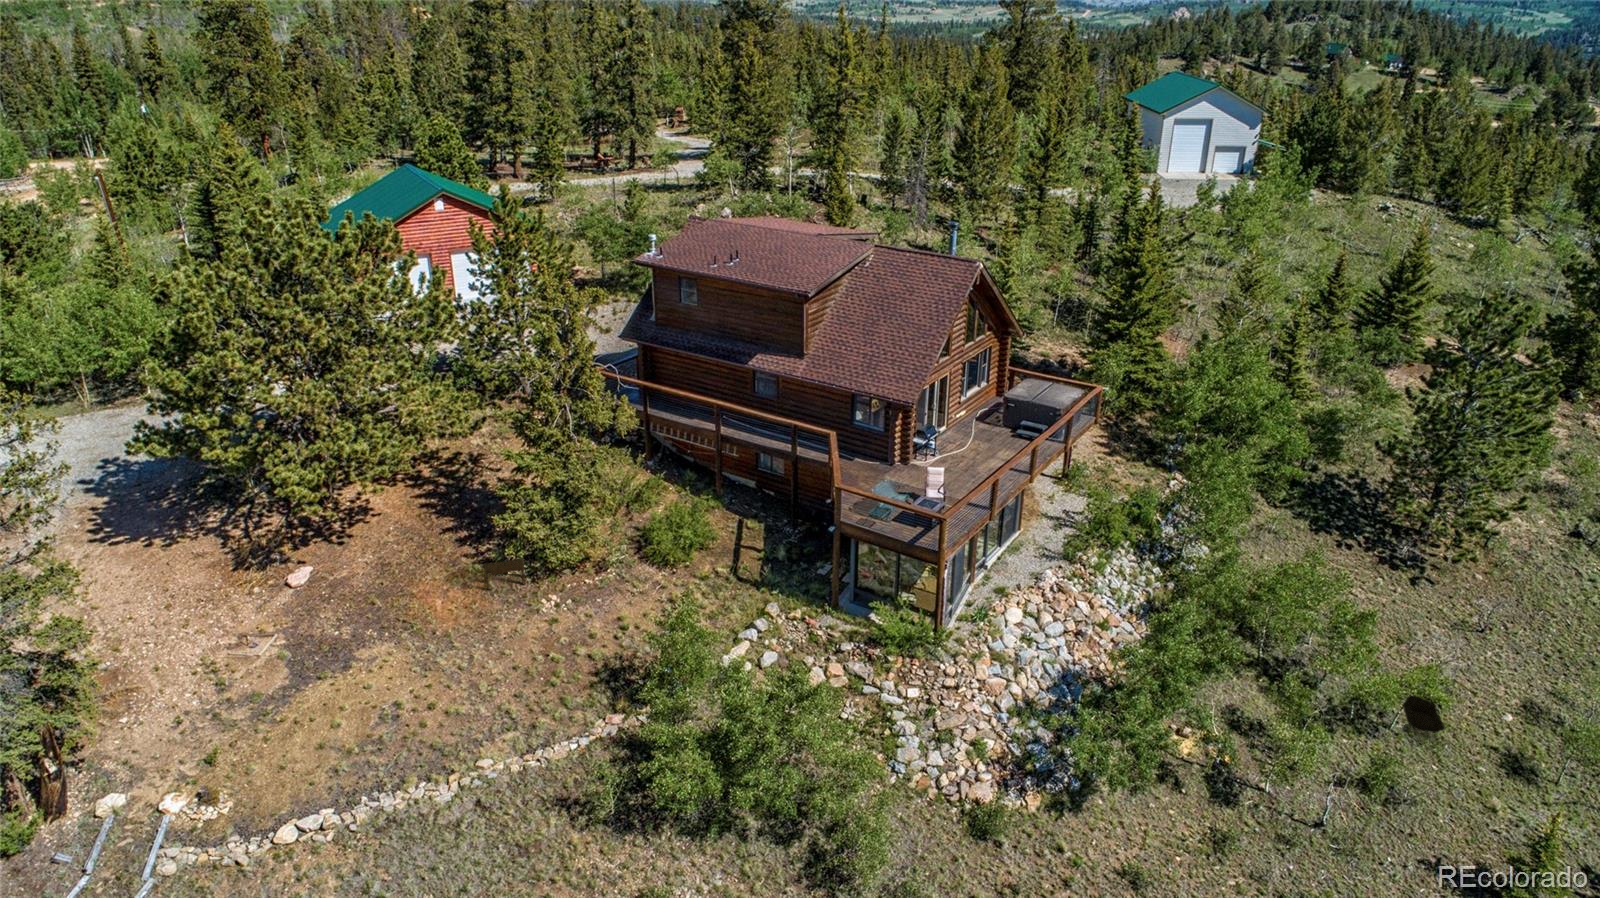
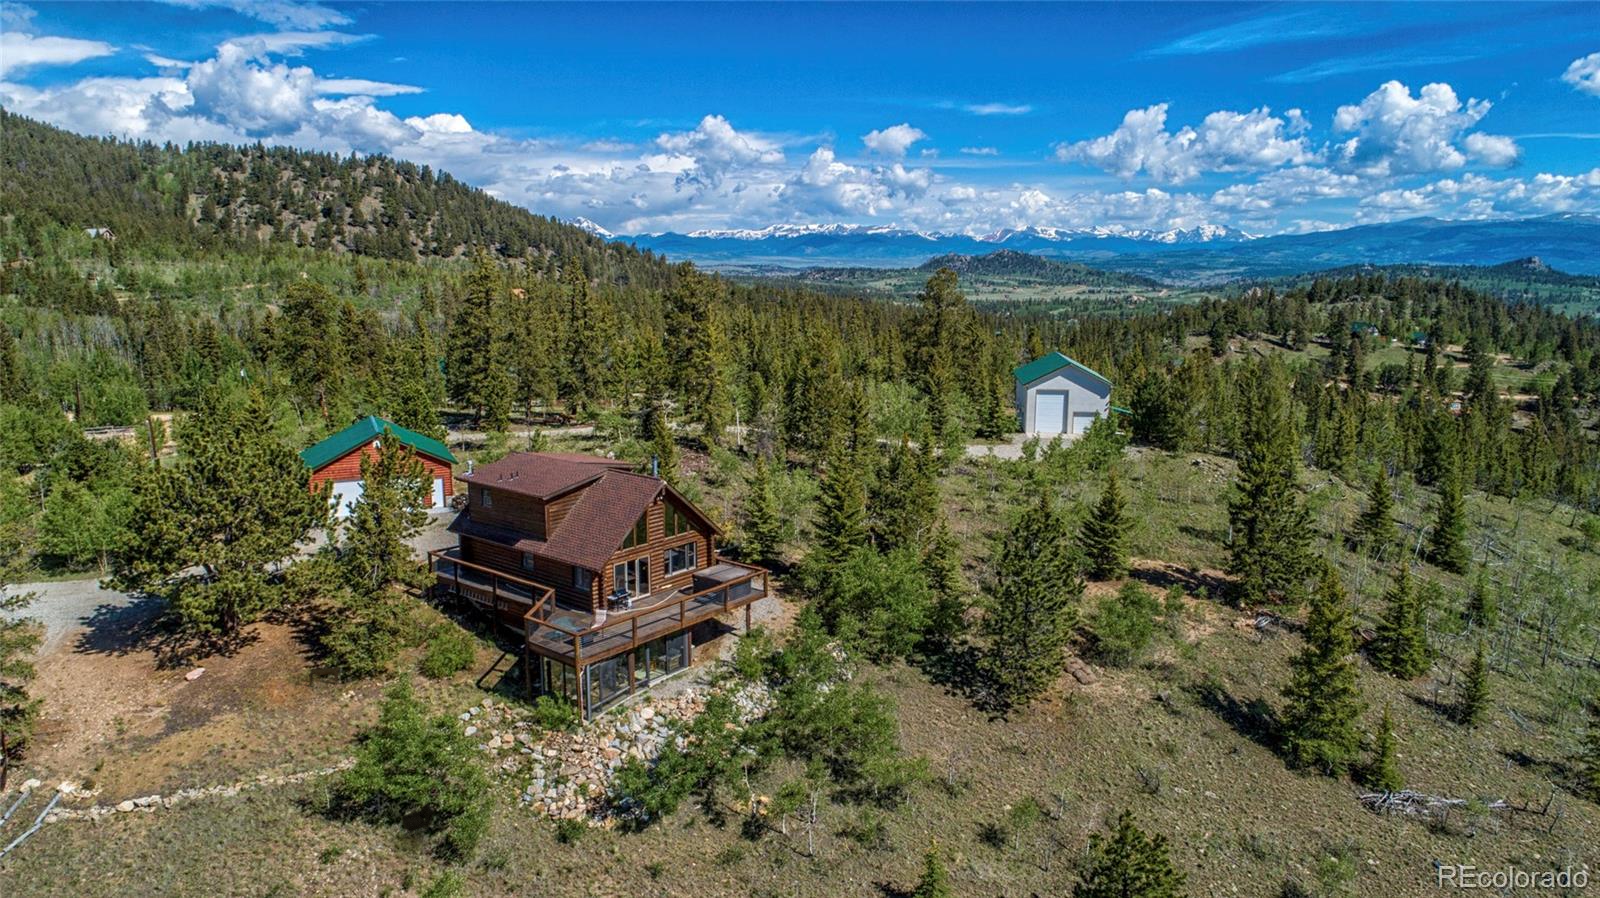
lounge chair: present [1403,695,1445,742] -> present [402,804,433,838]

